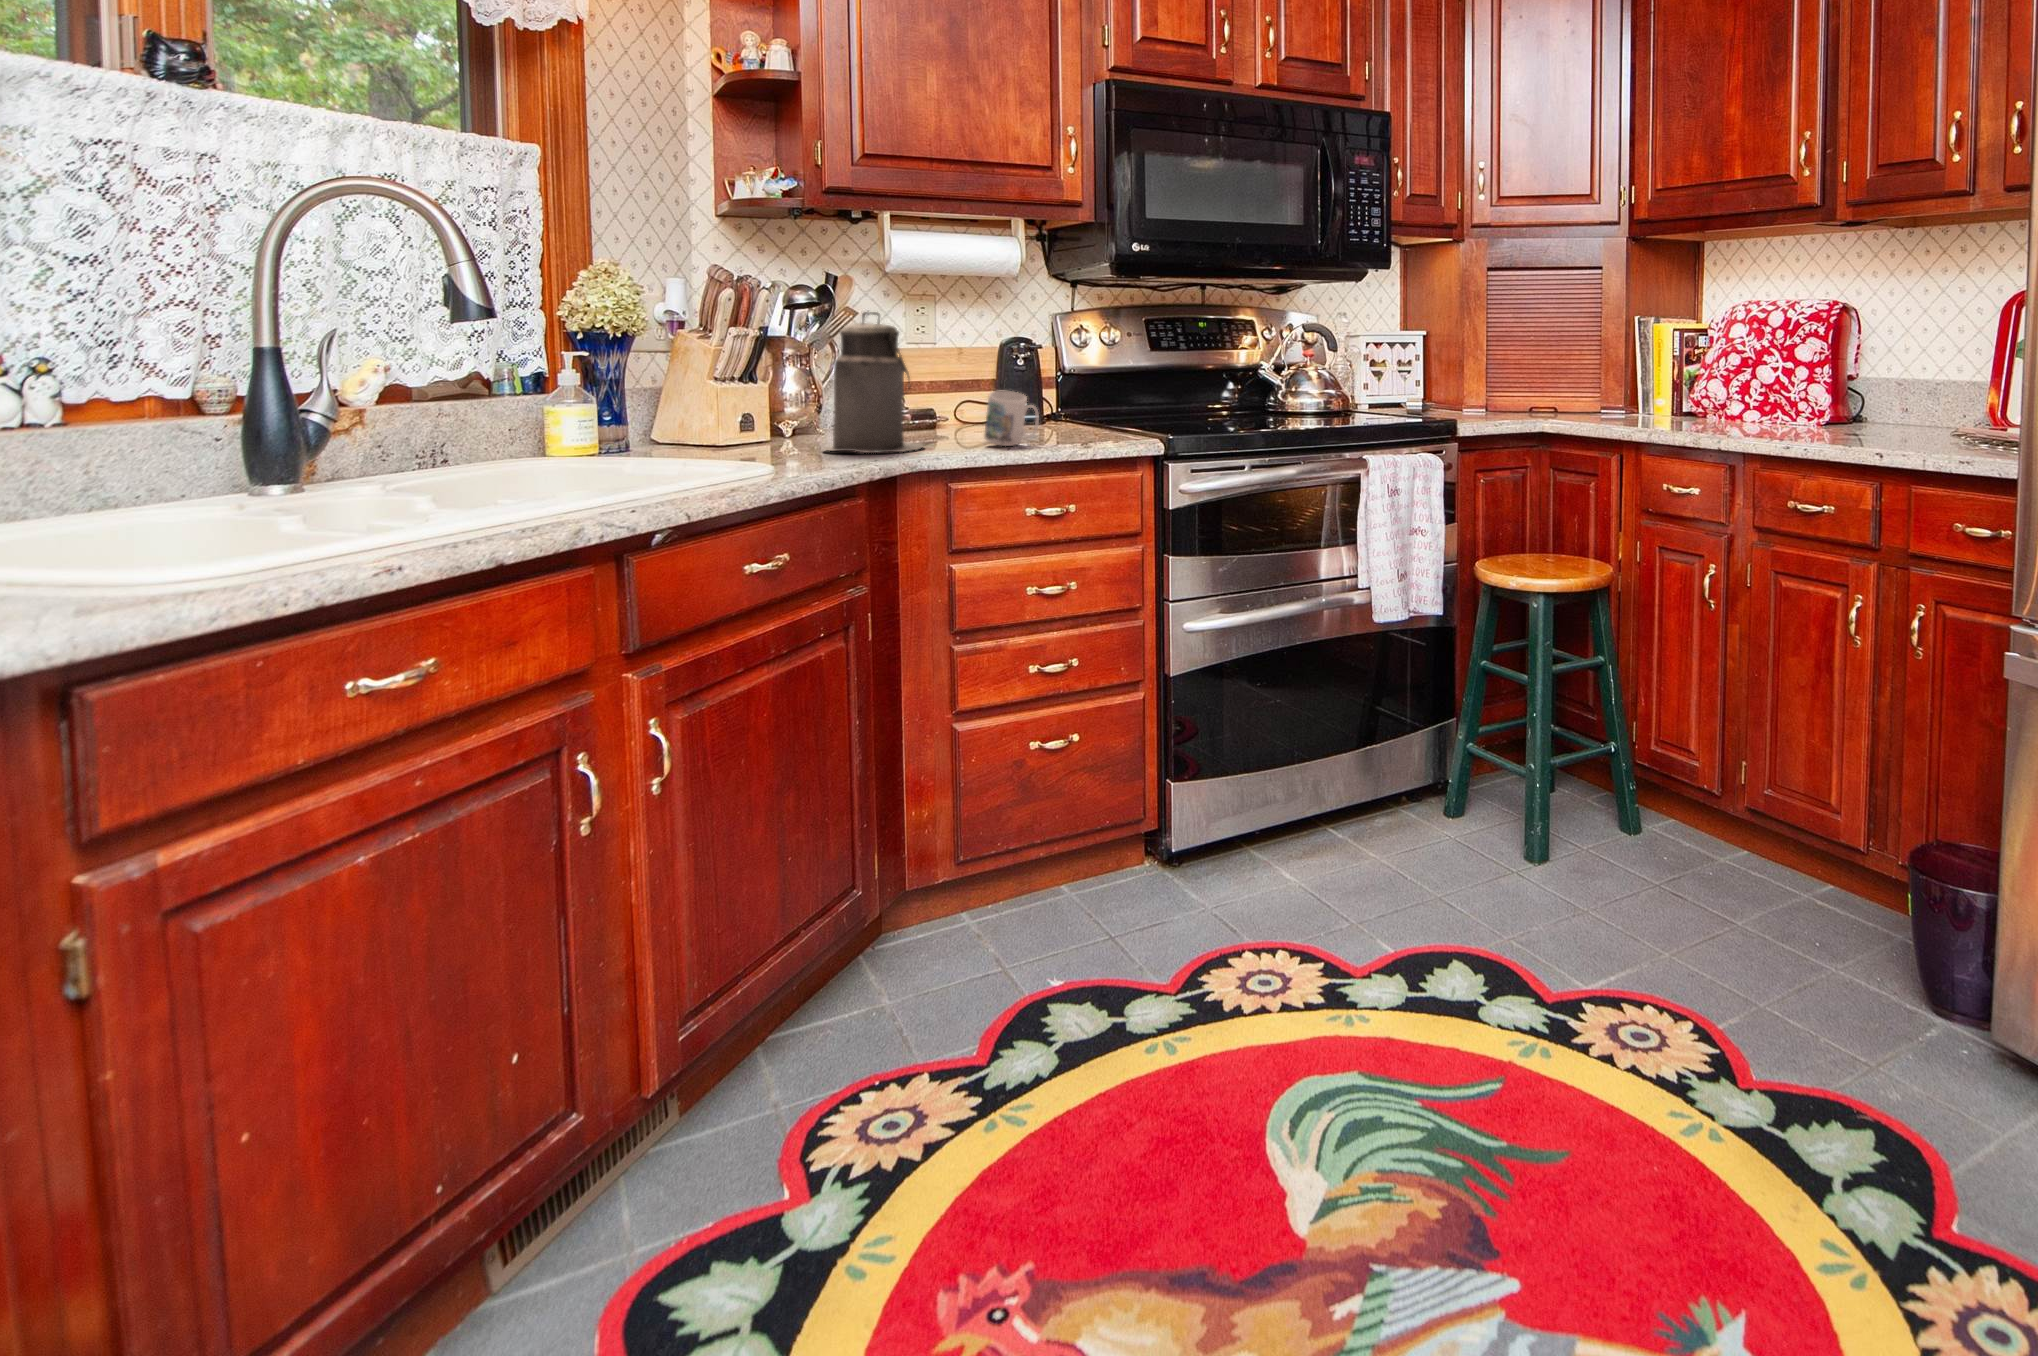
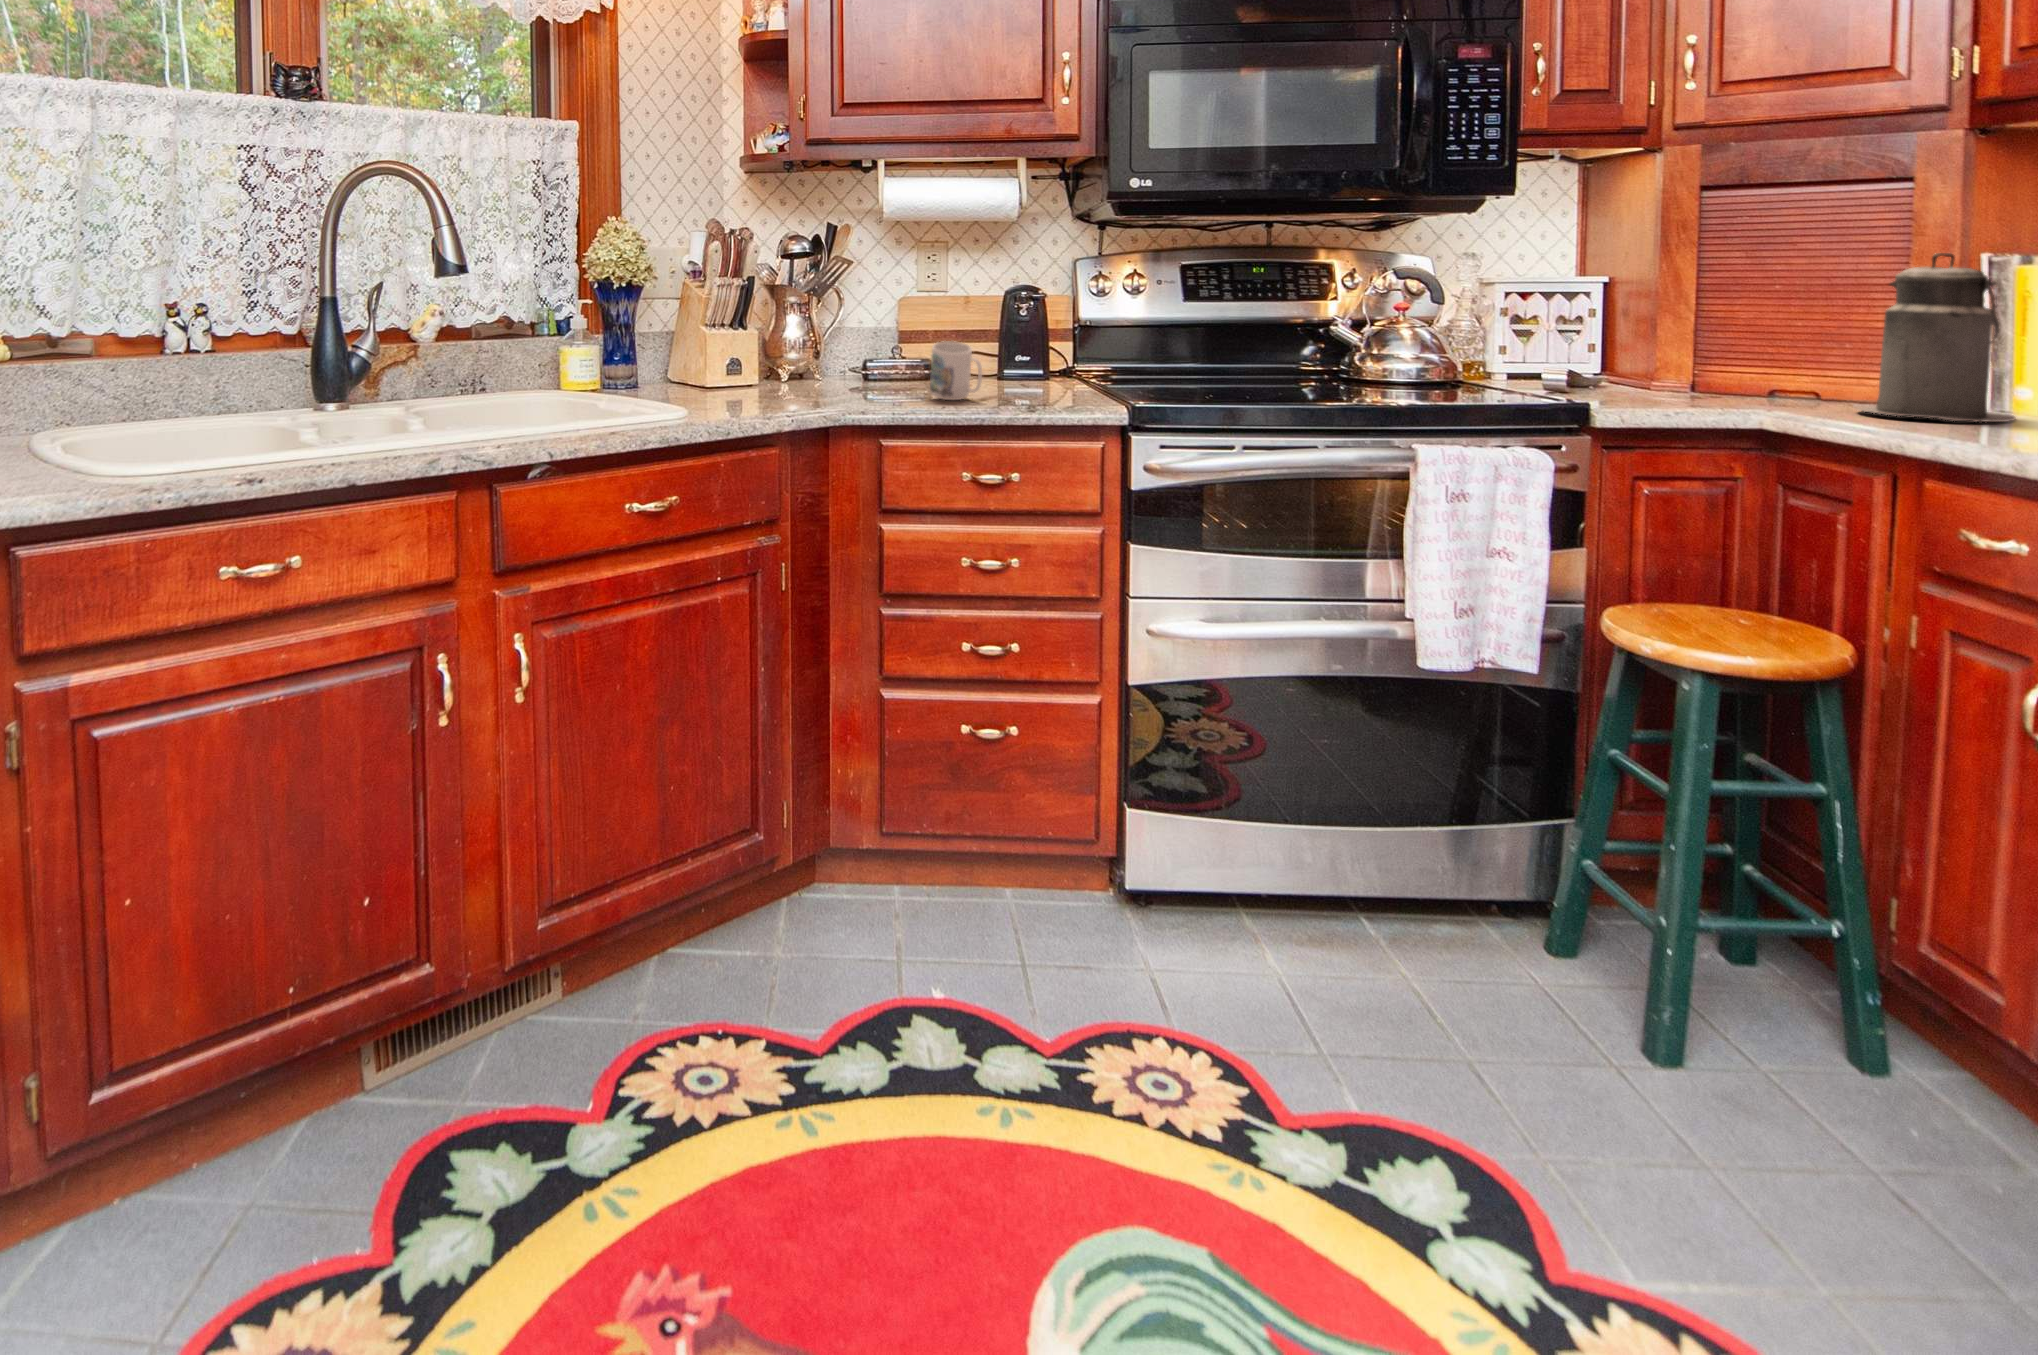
canister: present [825,312,923,453] -> present [1858,253,2015,422]

